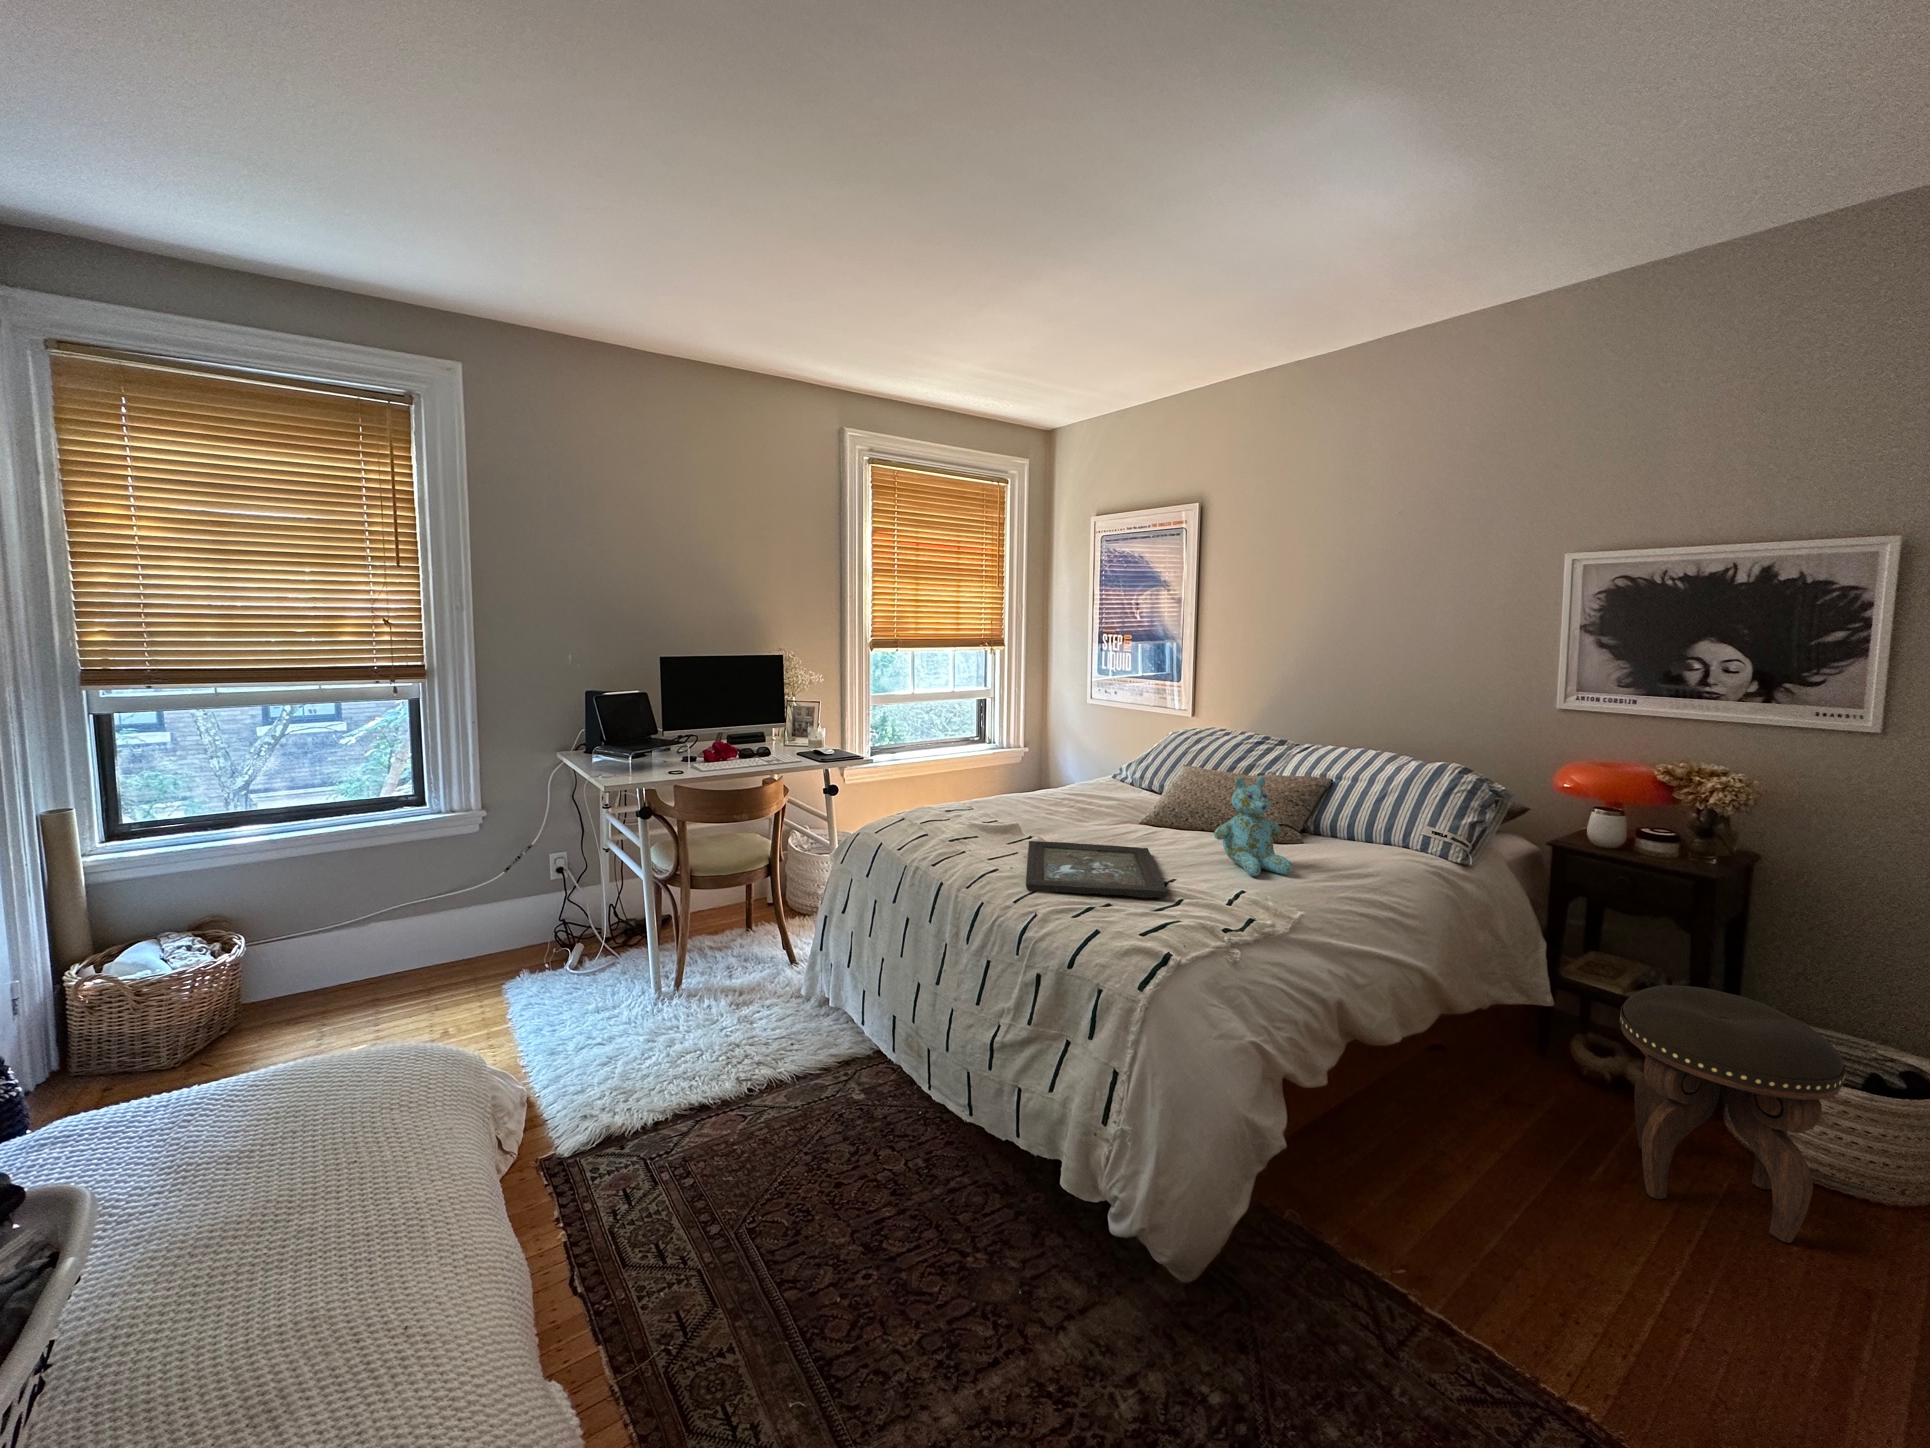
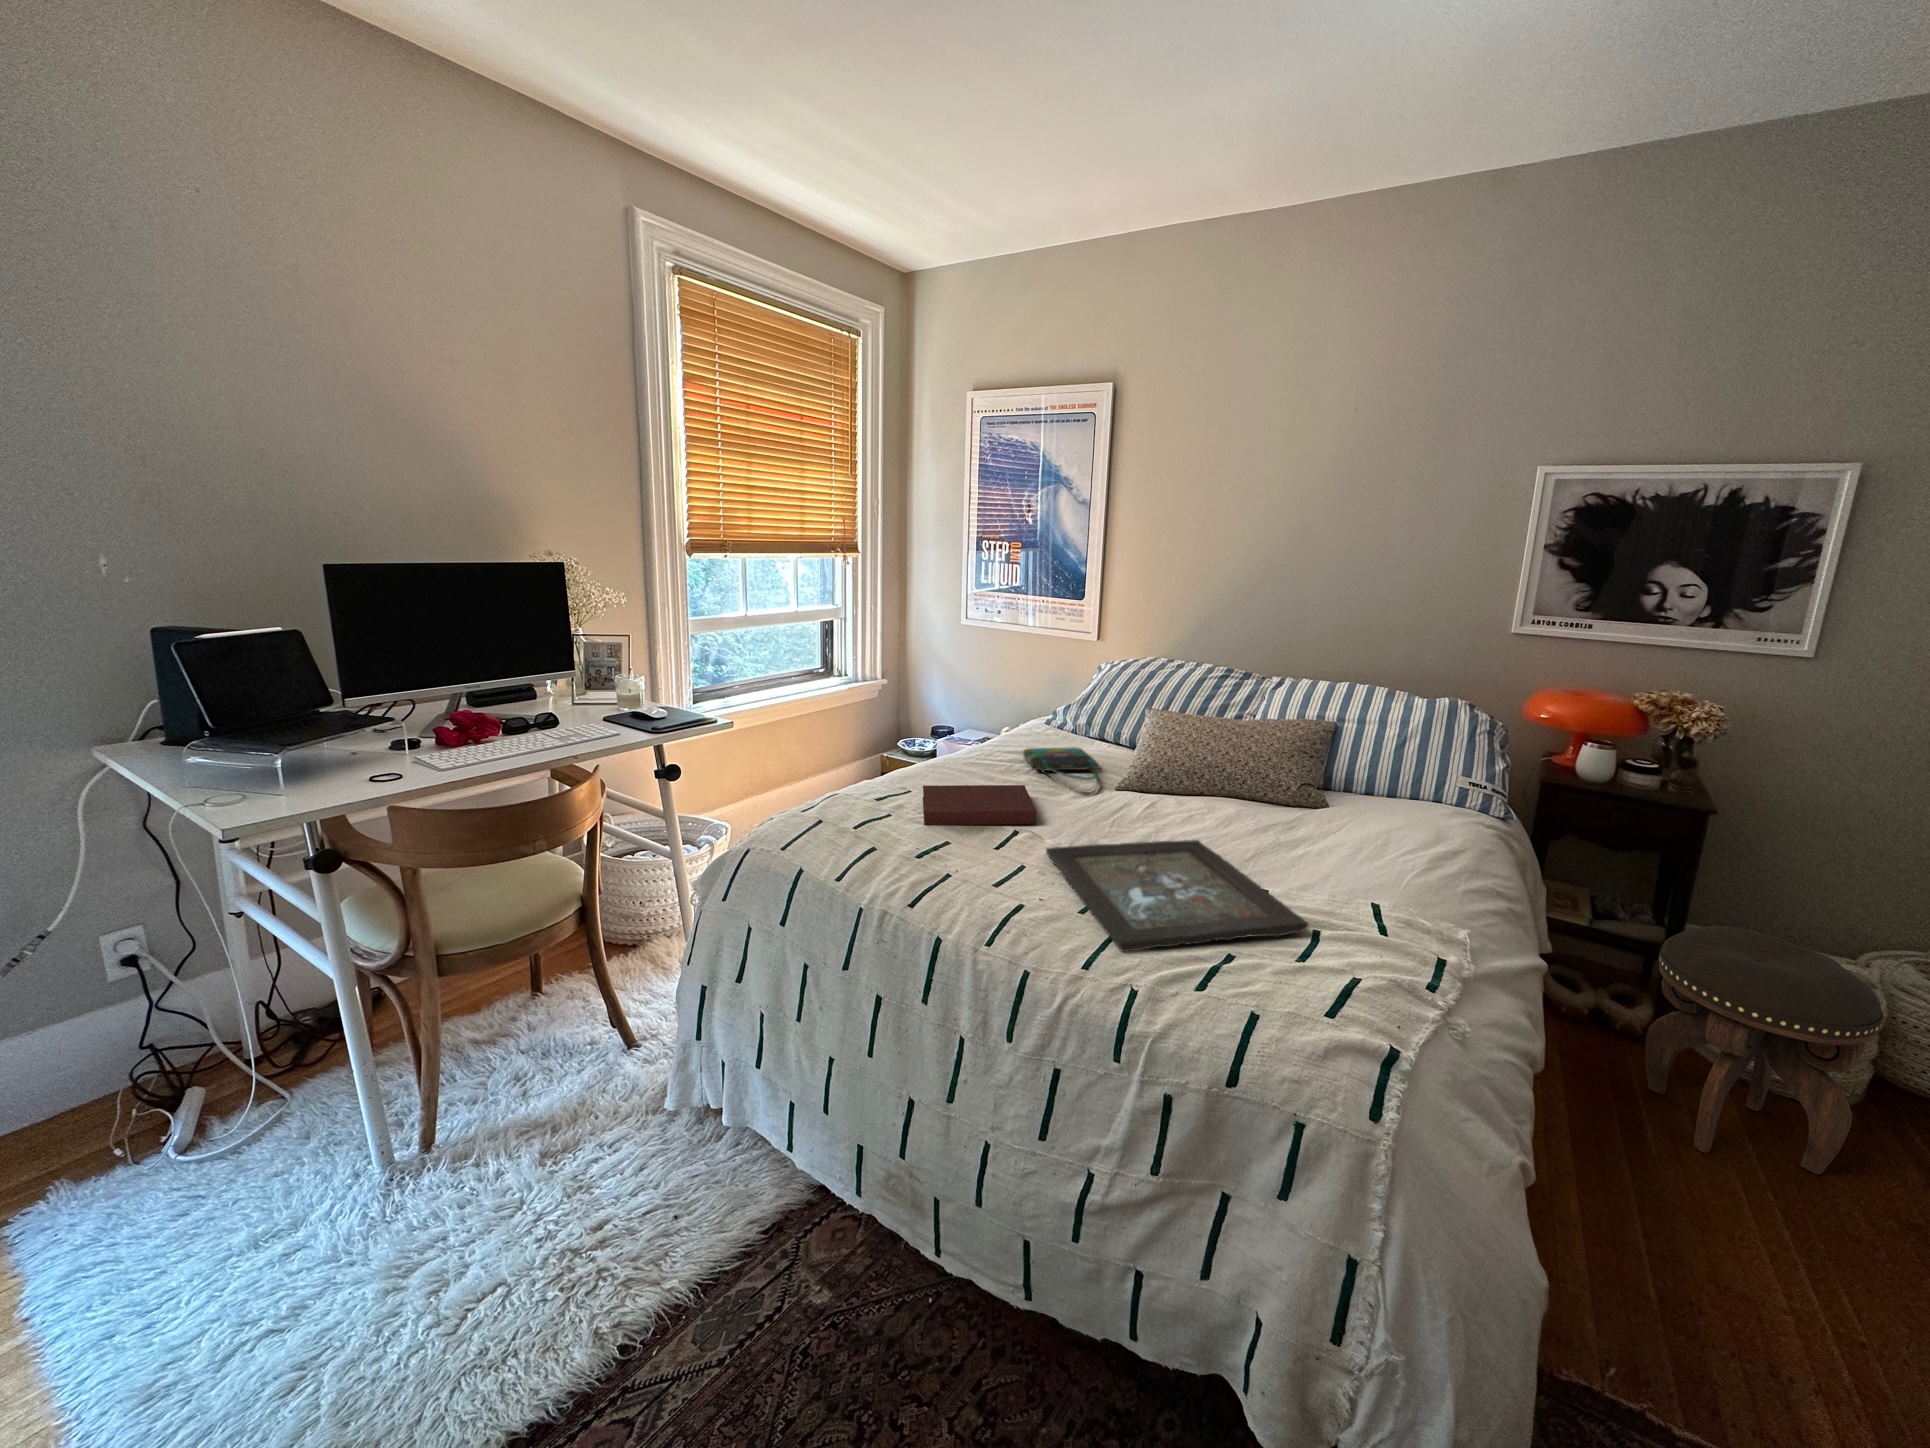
stuffed bear: present [1214,777,1293,876] -> none [1287,737,1381,869]
tote bag: none [1068,790,1127,820] -> present [1023,747,1102,795]
notebook: none [964,803,1048,831] -> present [923,785,1037,825]

